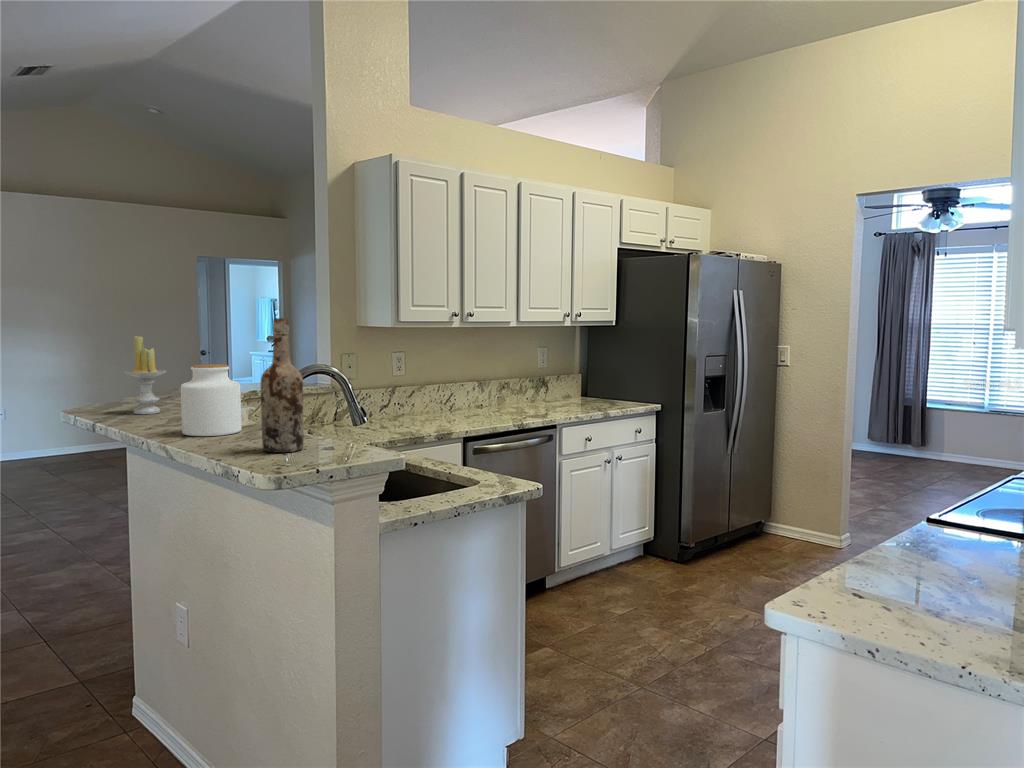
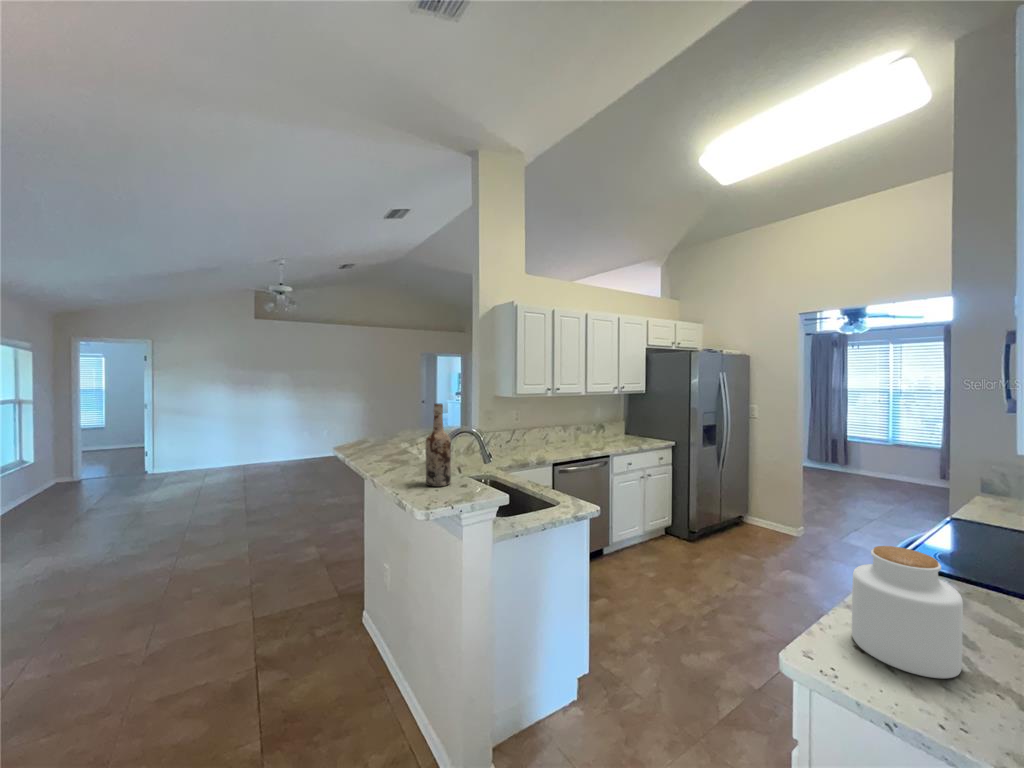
candle: present [124,336,167,414] -> none [361,406,384,451]
jar: present [181,364,242,436] -> present [852,546,963,678]

